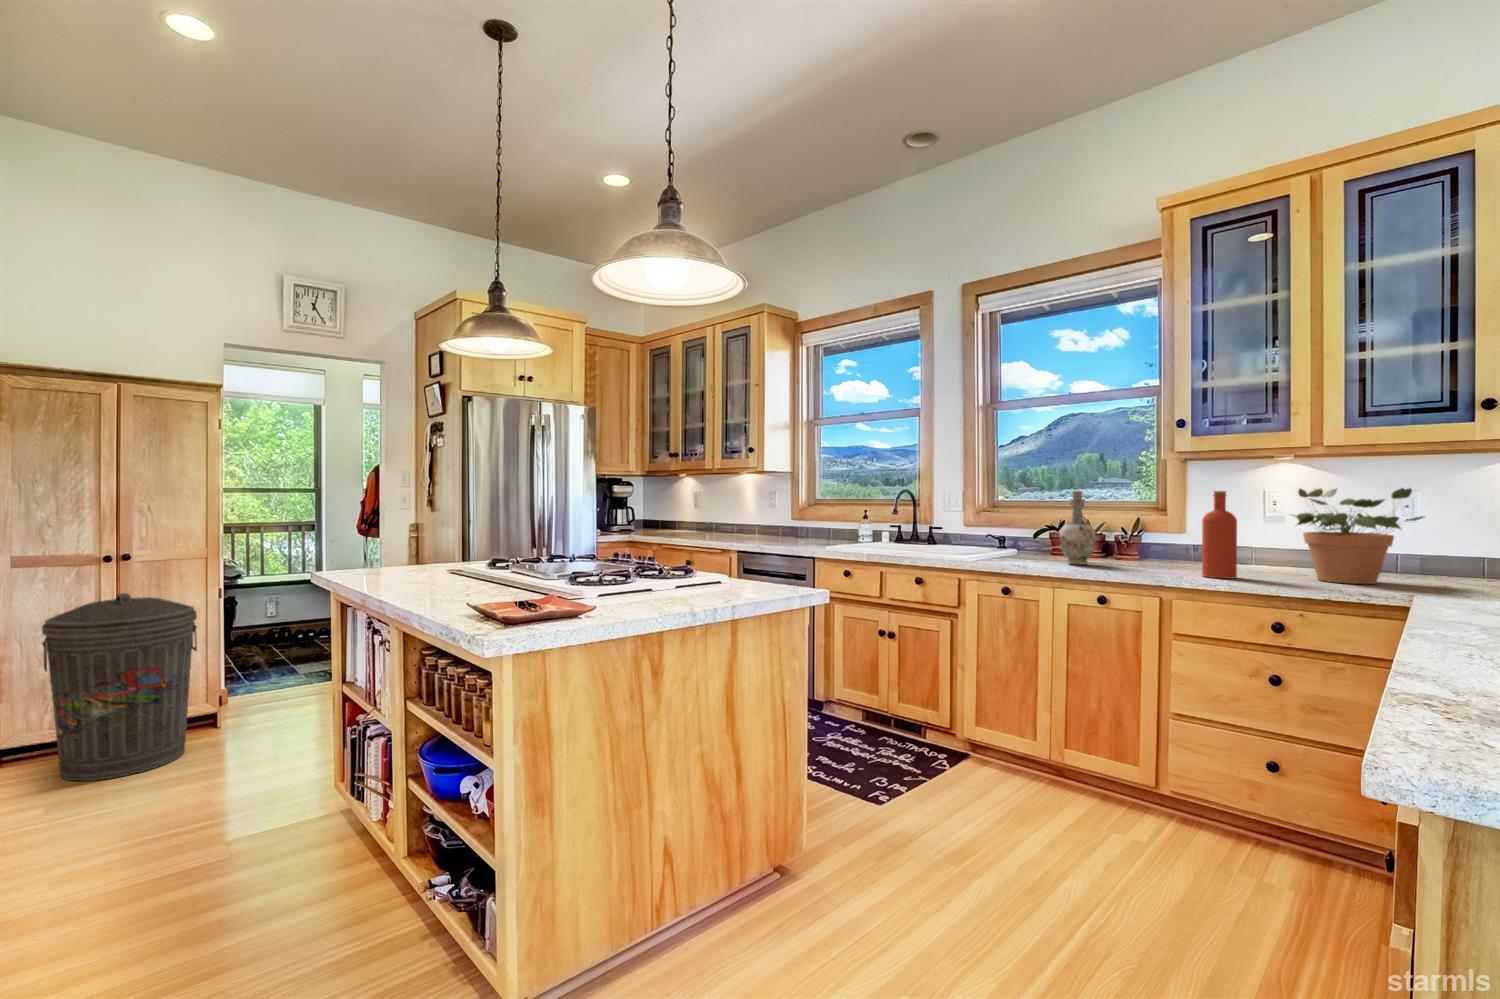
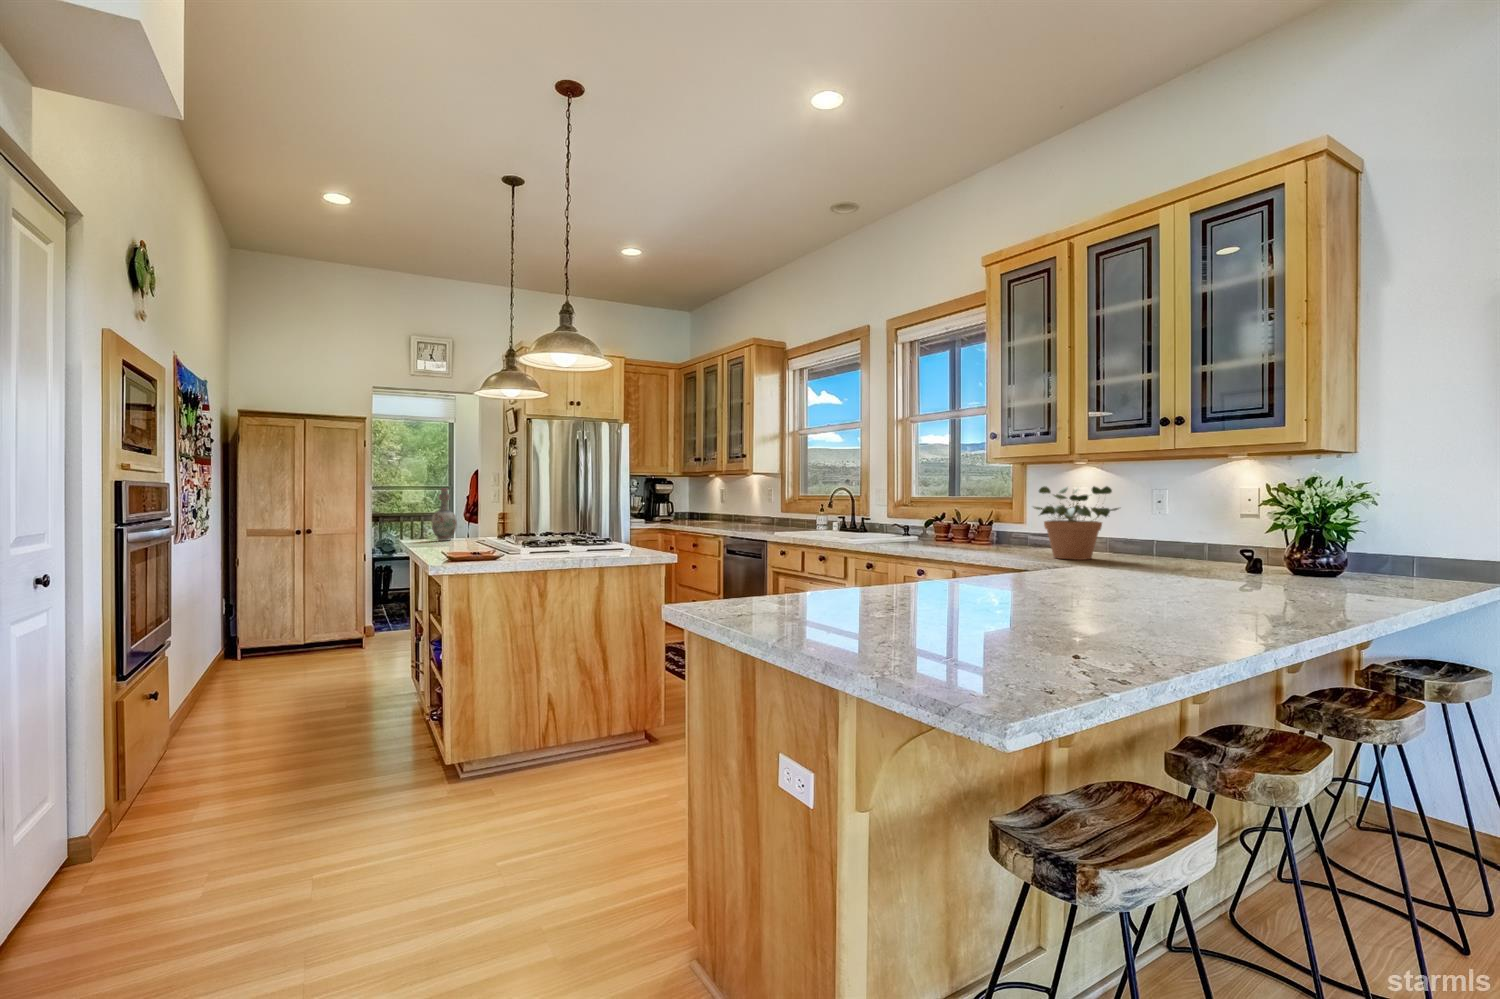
vase: present [1060,491,1095,564] -> present [432,488,457,541]
bottle: present [1202,491,1237,579] -> none [975,488,998,555]
trash can: present [42,593,197,781] -> none [260,554,347,670]

